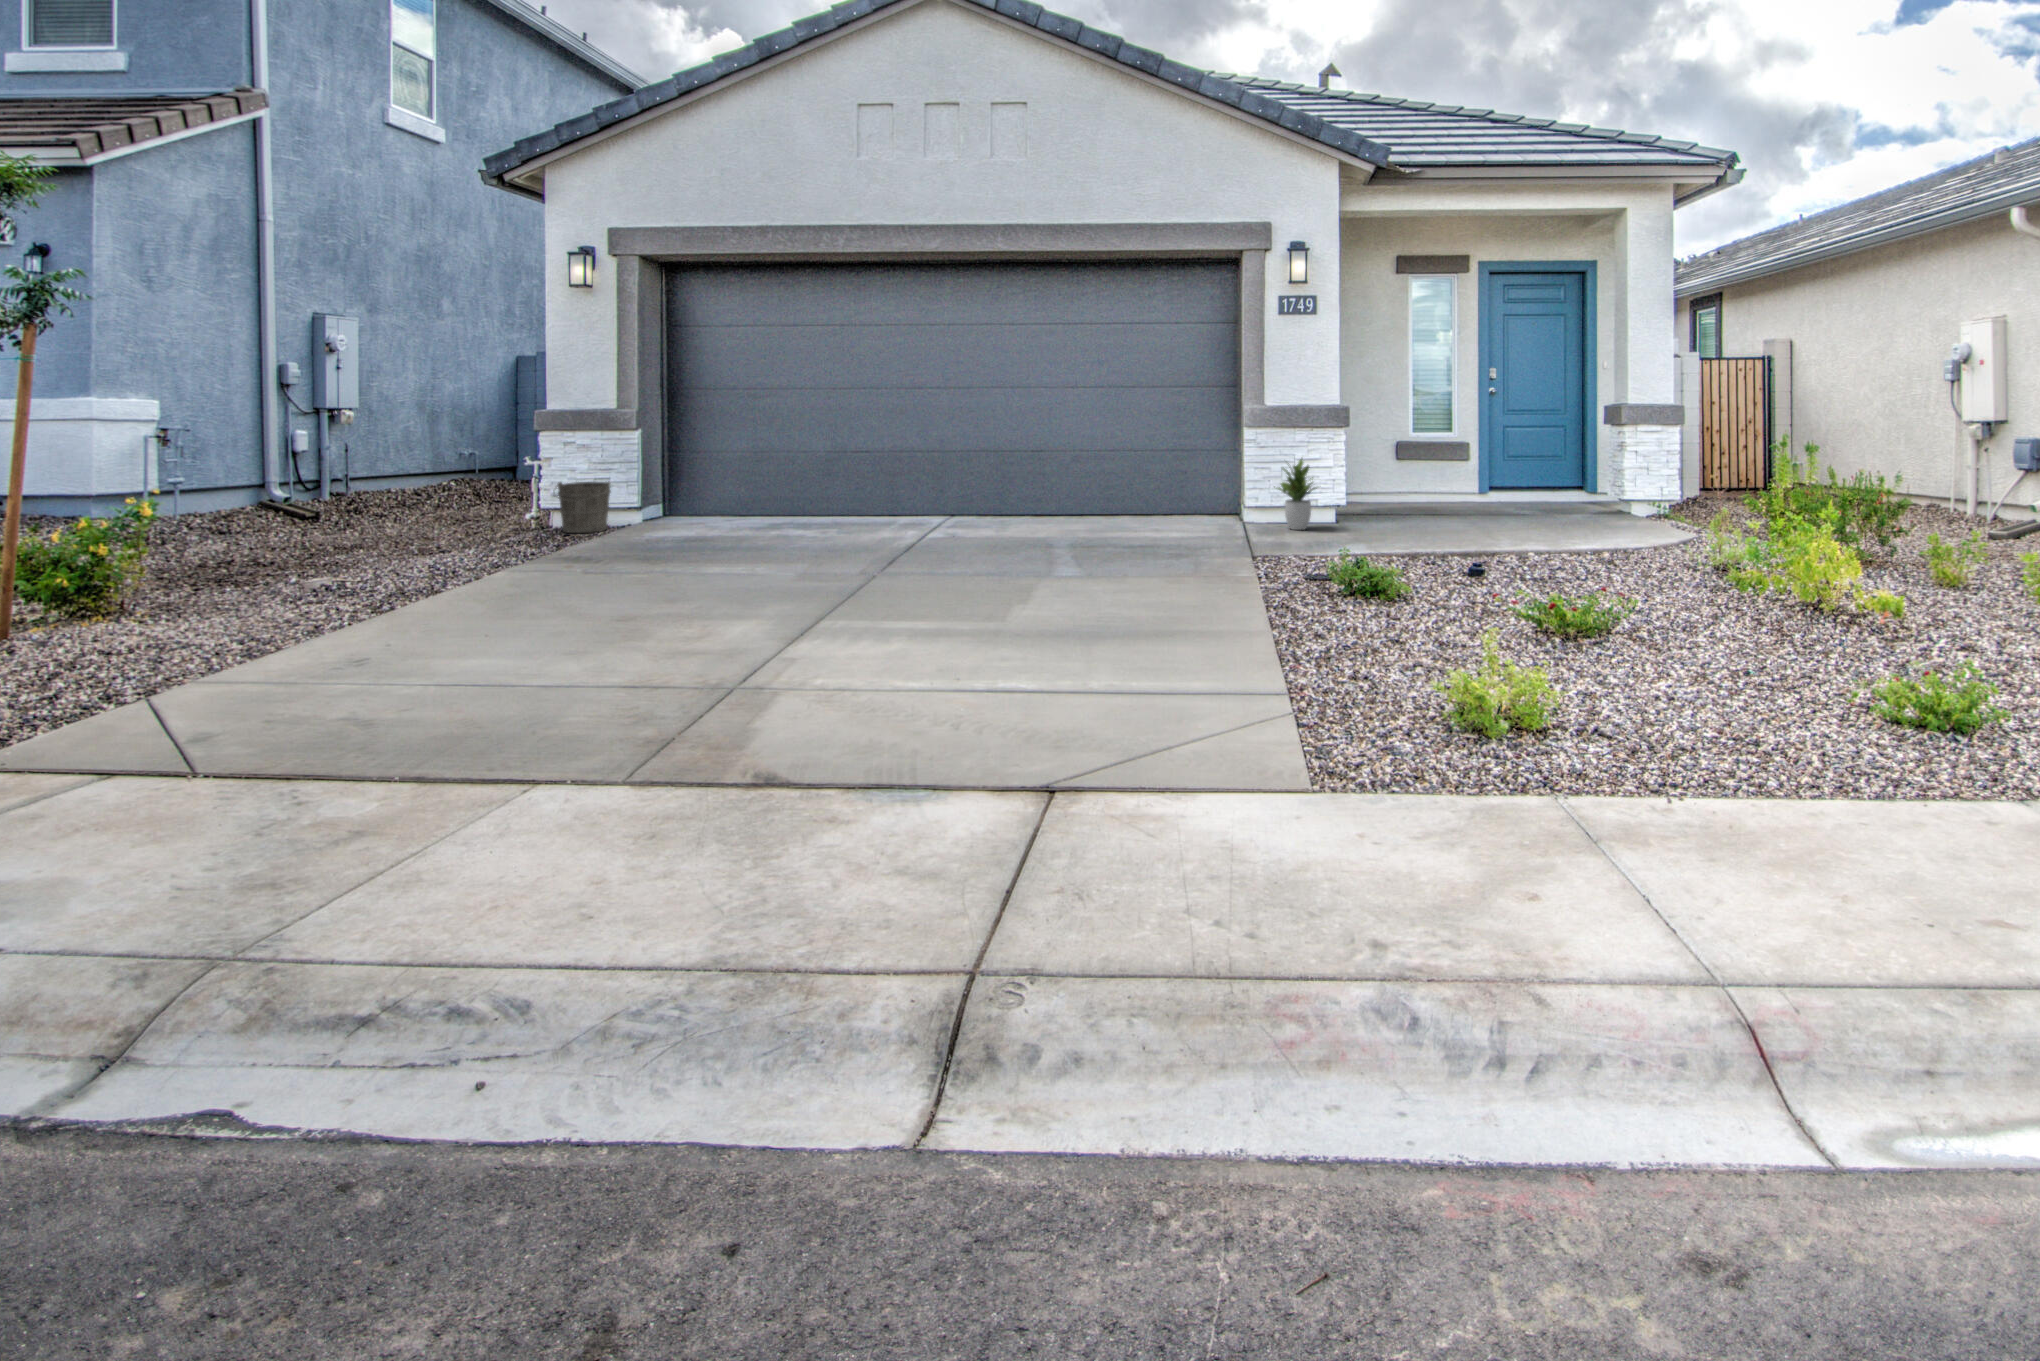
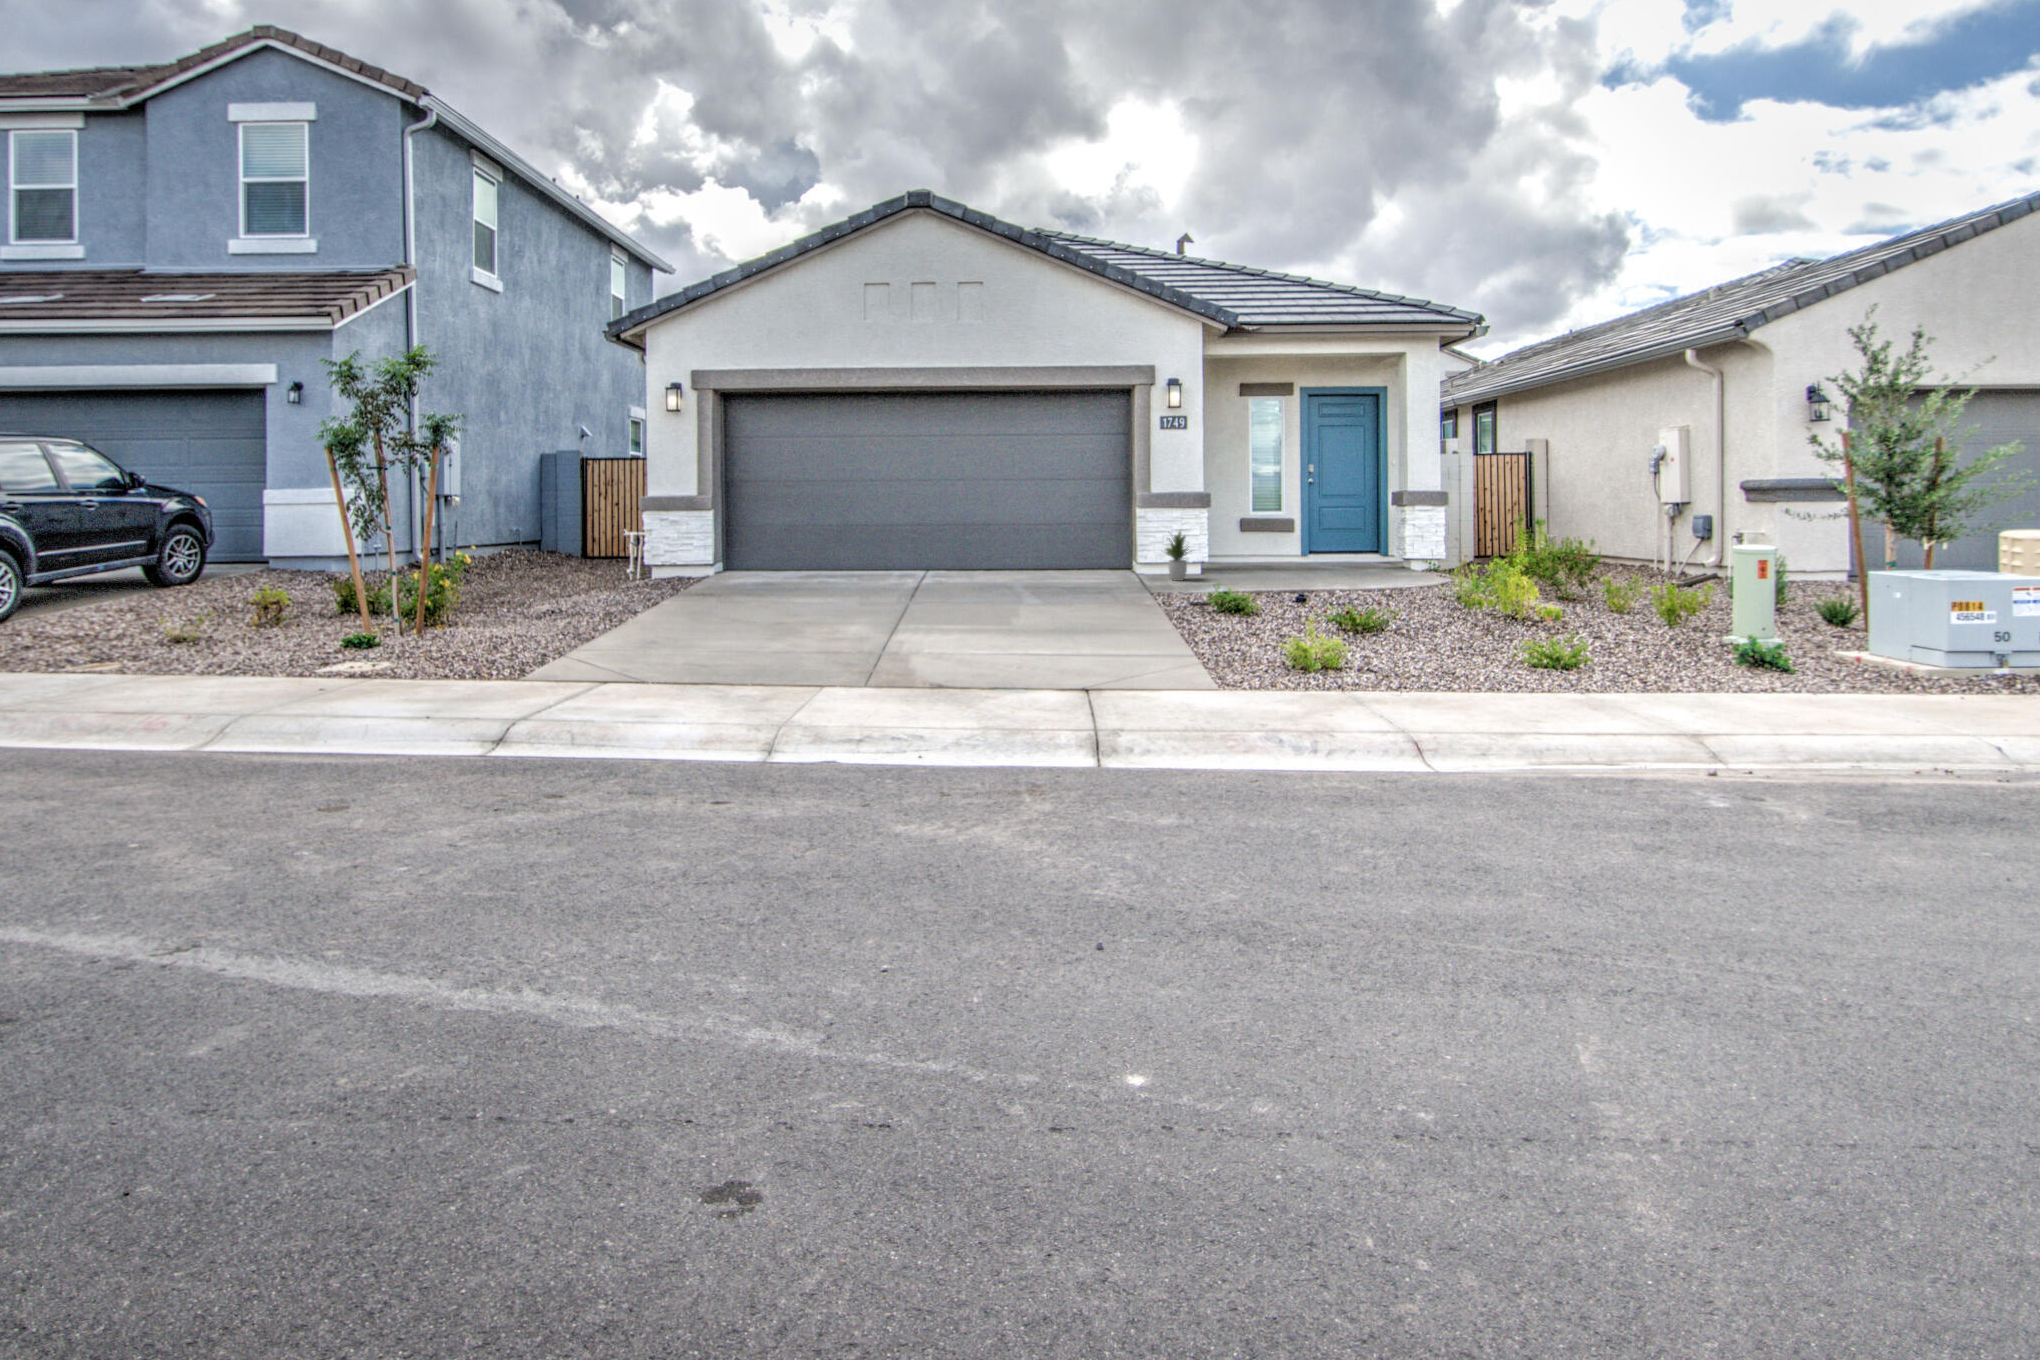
bucket: present [557,482,611,533] -> none [656,550,695,586]

